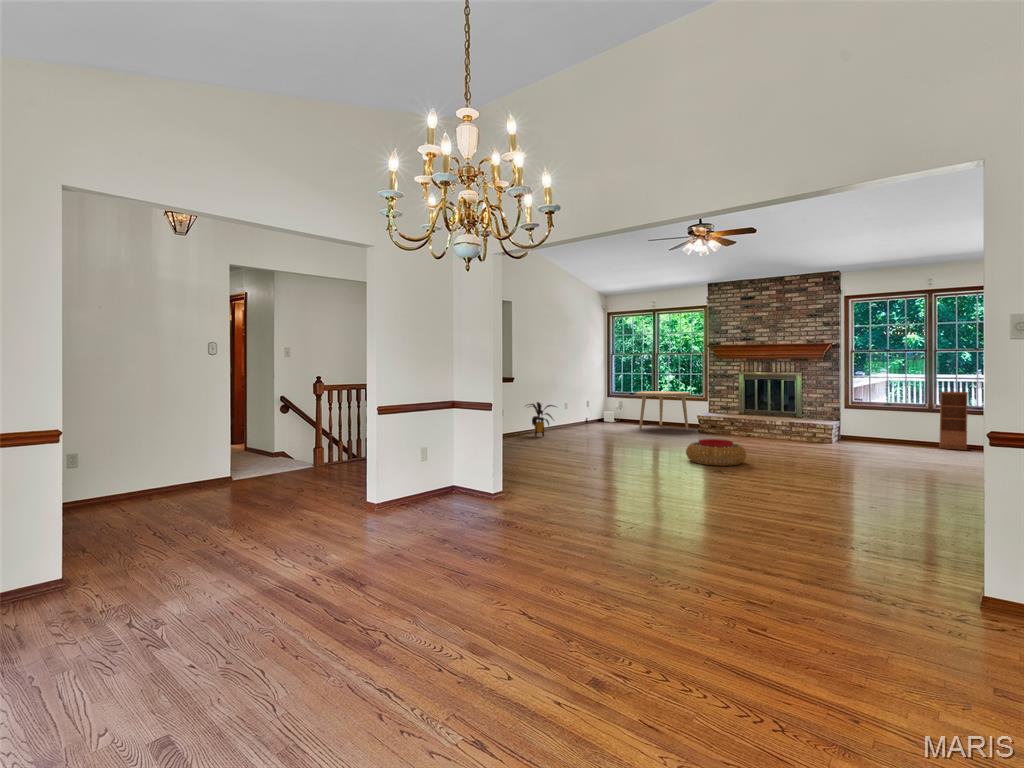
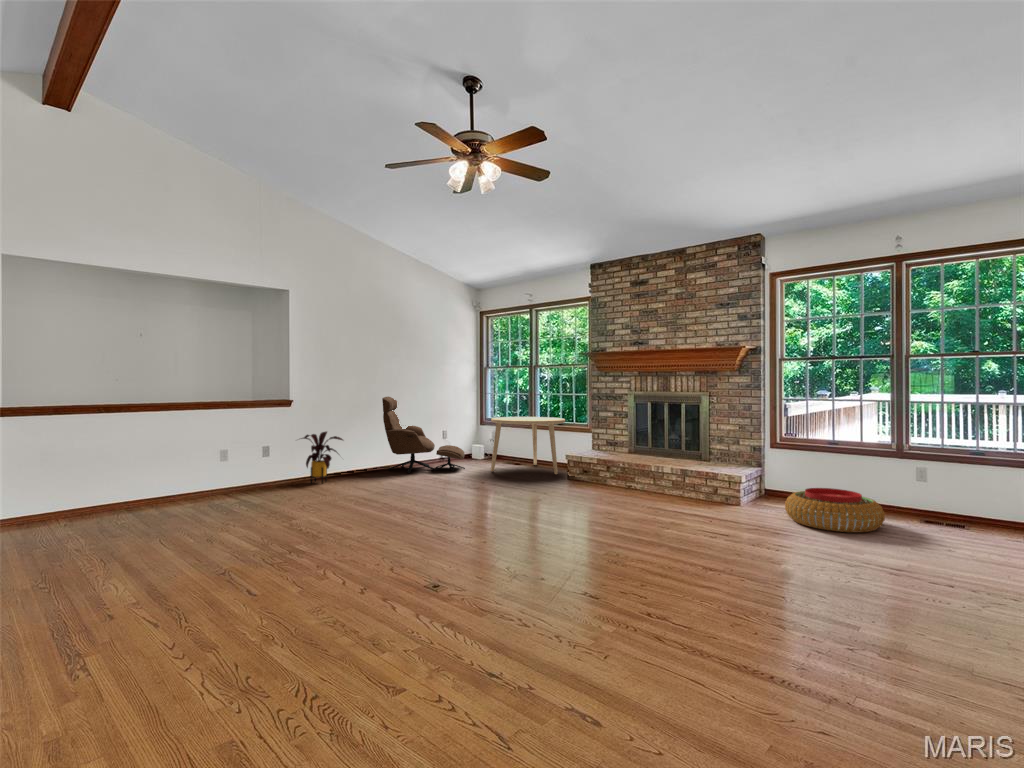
lounge chair: none [560,378,619,431] -> present [382,397,465,473]
bookcase: present [940,392,968,450] -> none [916,425,963,531]
pouf: present [686,439,746,466] -> present [785,488,885,532]

